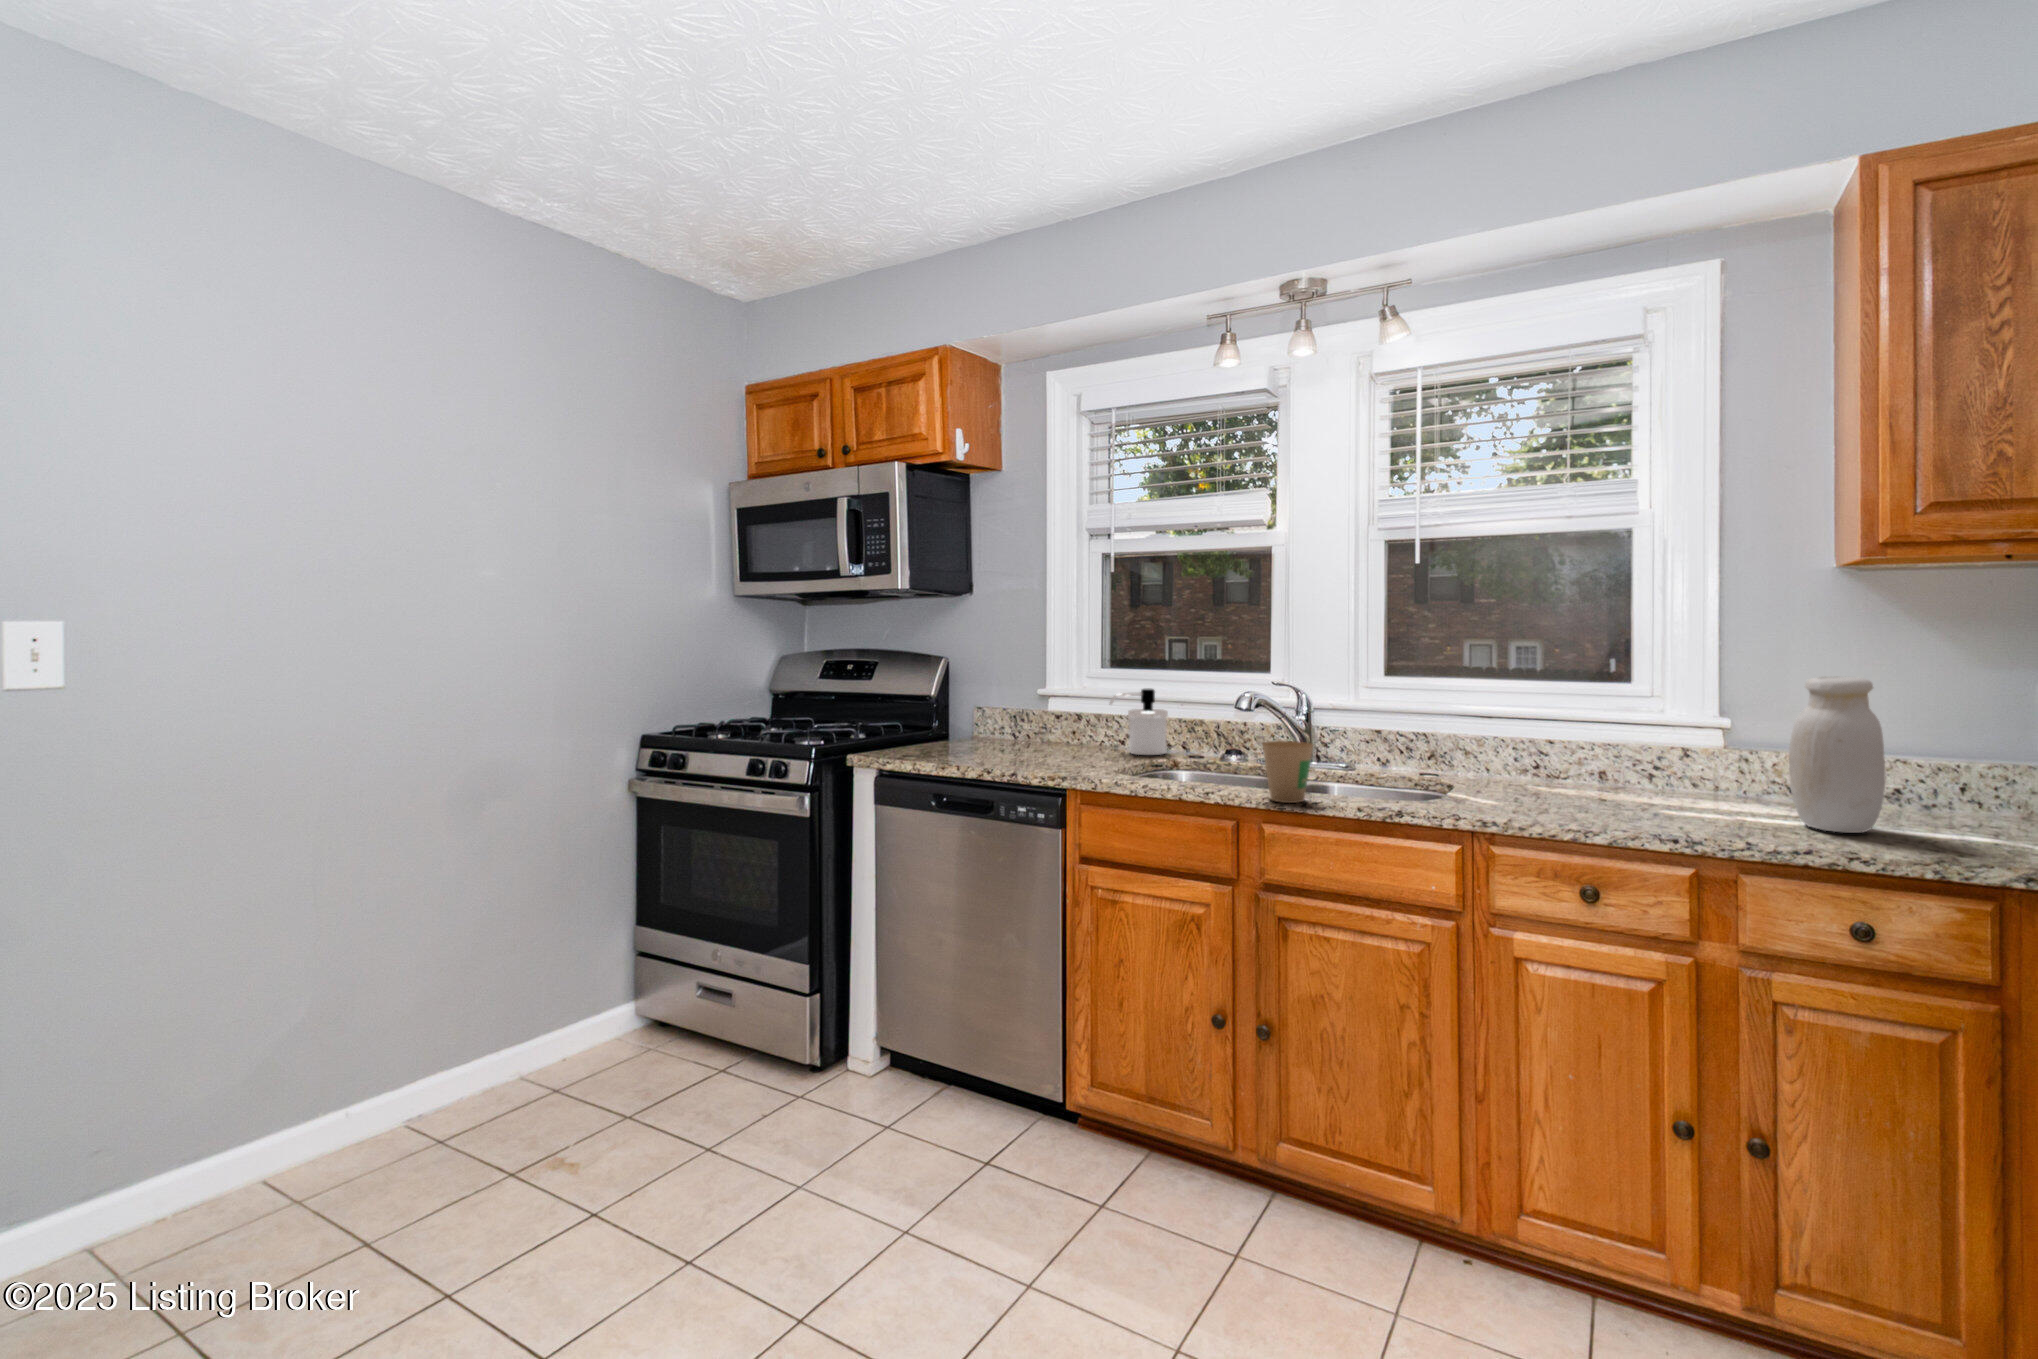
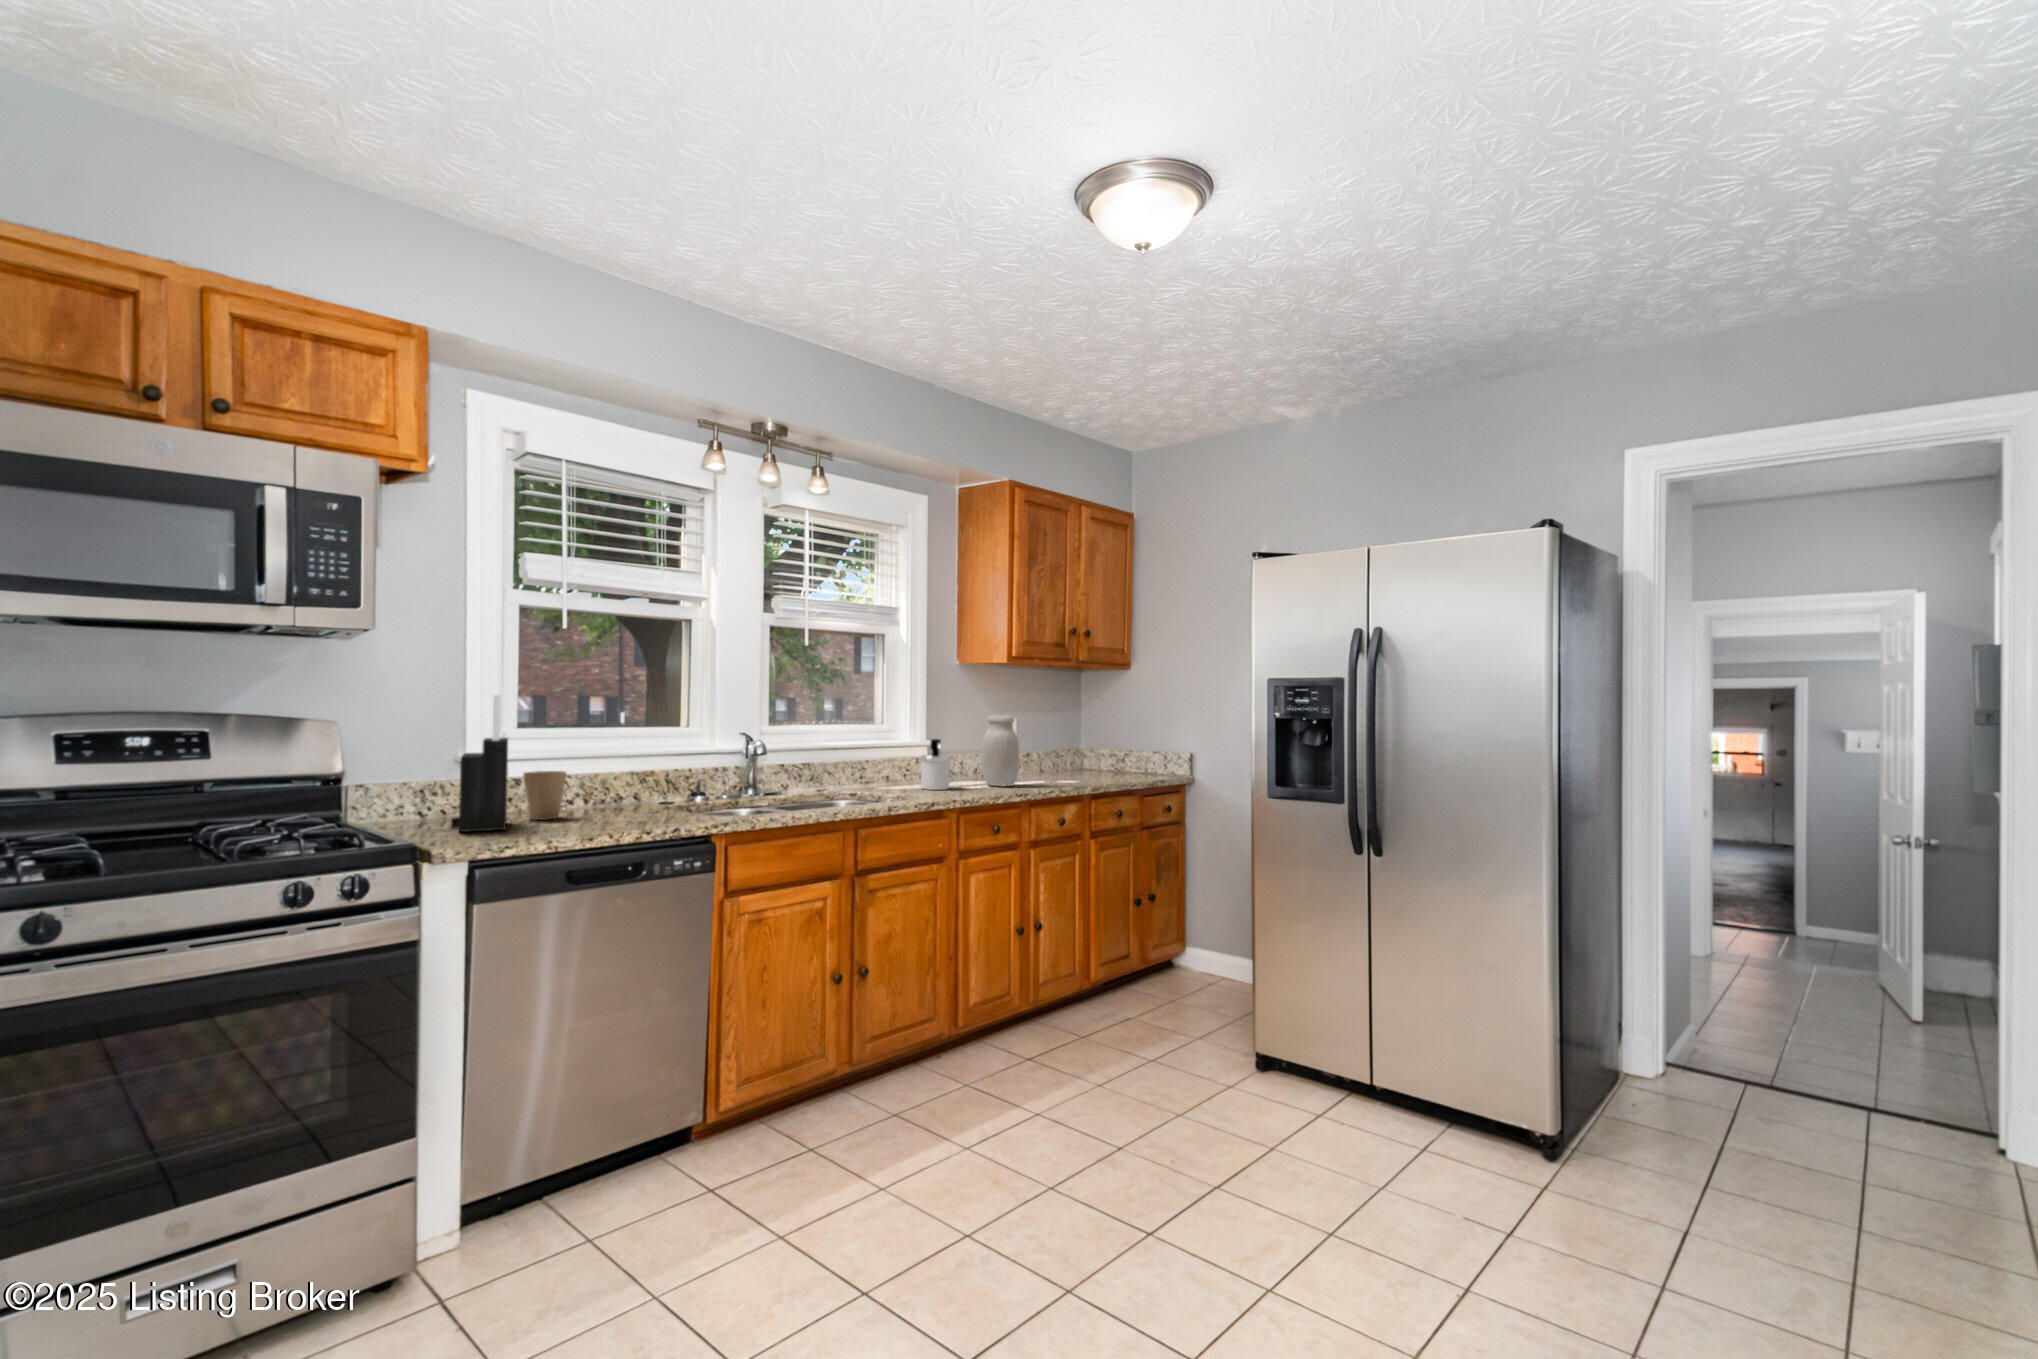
knife block: none [958,641,1022,754] -> present [451,695,508,832]
soap dispenser: present [1110,688,1168,755] -> present [920,739,951,790]
paper cup: present [1262,741,1314,803] -> present [523,771,567,820]

